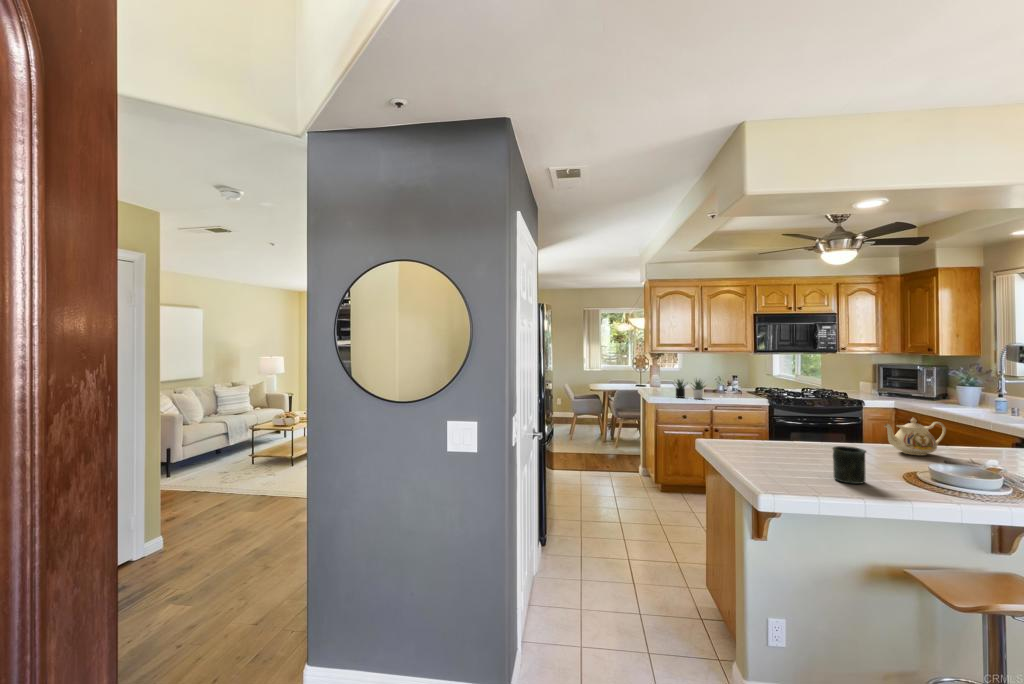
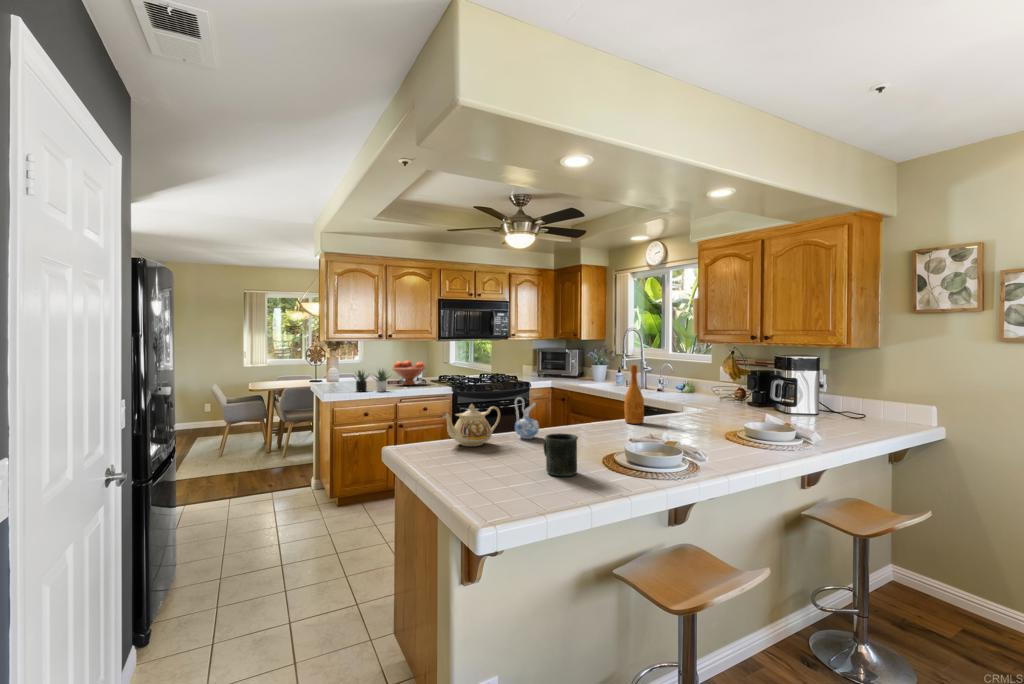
fruit bowl: none [709,371,742,395] -> present [393,360,425,385]
wine bottle: none [962,389,989,453] -> present [624,365,644,424]
ceramic pitcher: none [816,413,843,452] -> present [515,397,539,439]
teapot: present [884,418,946,455] -> present [443,404,500,446]

